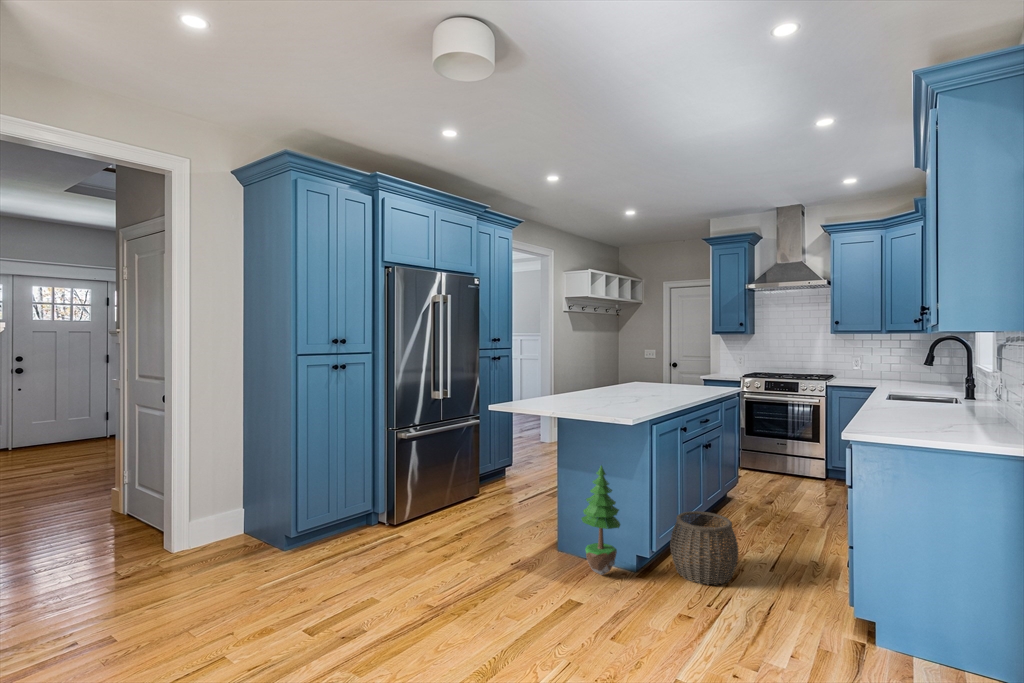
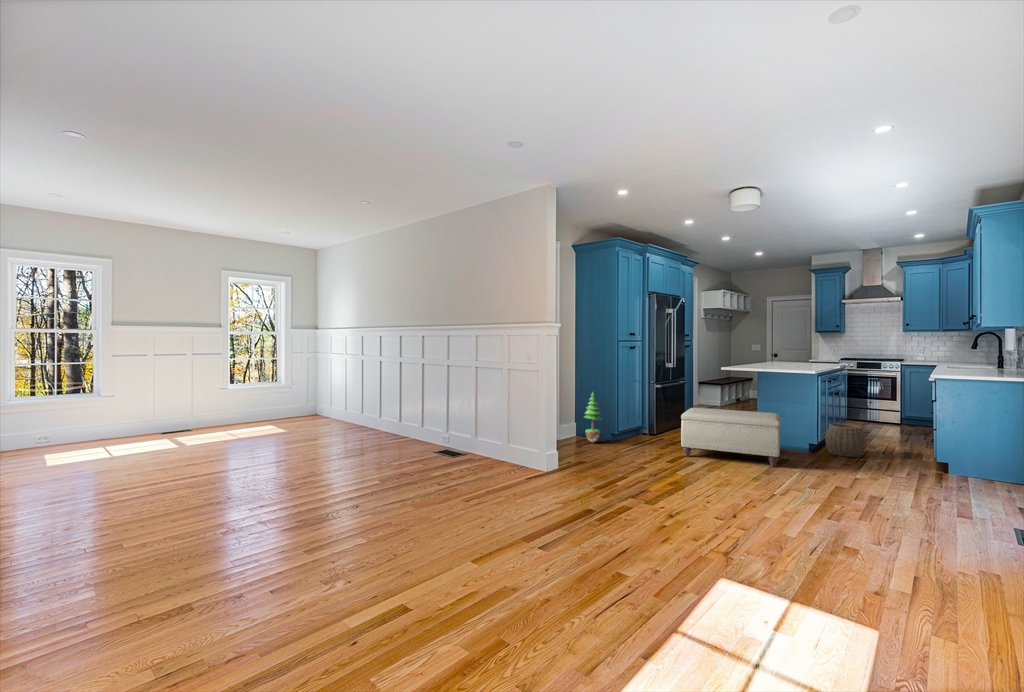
potted tree: present [581,465,620,575] -> present [584,392,602,442]
ottoman: none [373,486,575,634] -> present [681,408,781,467]

